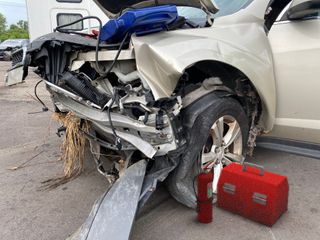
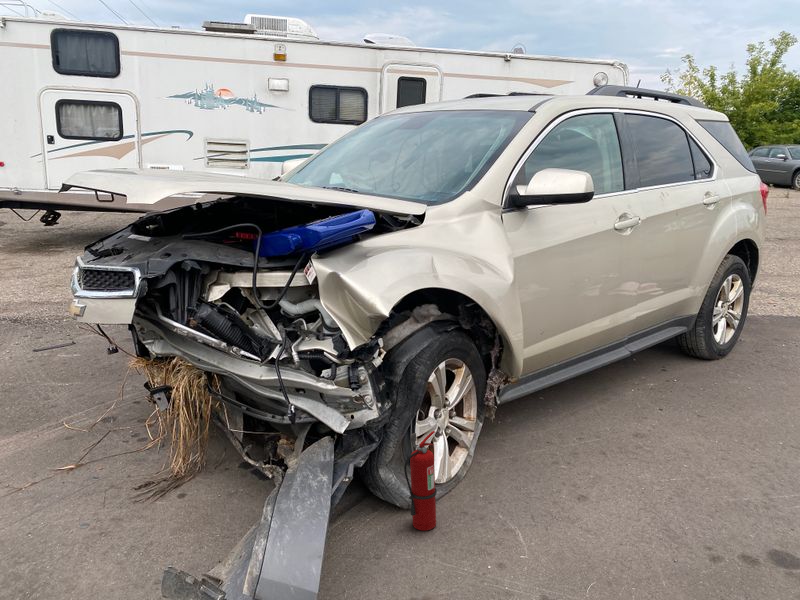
toolbox: present [217,162,289,227] -> none [440,430,550,529]

